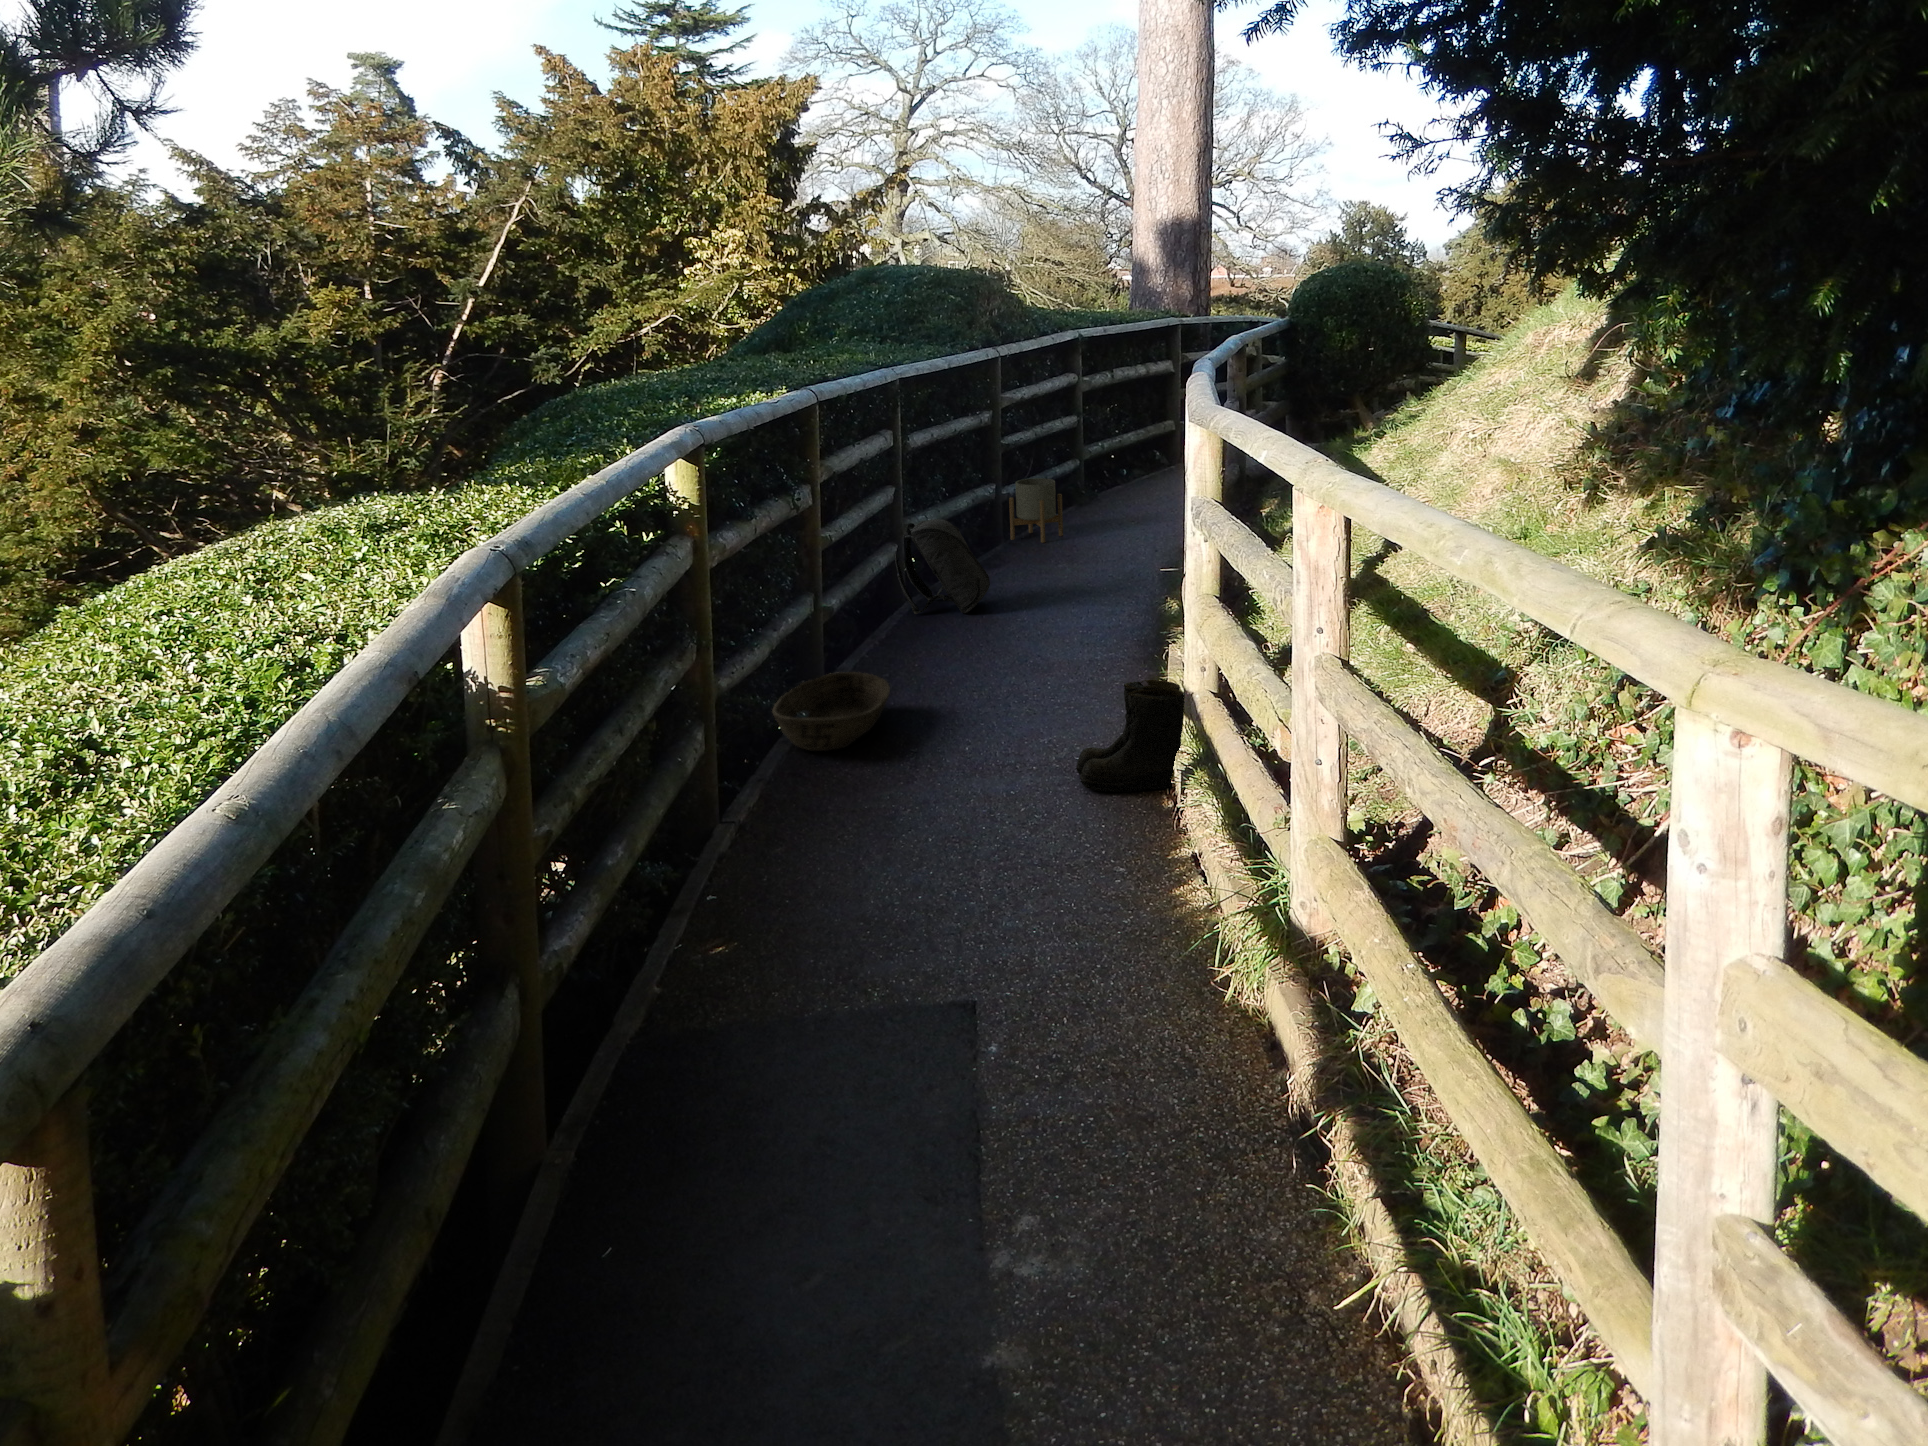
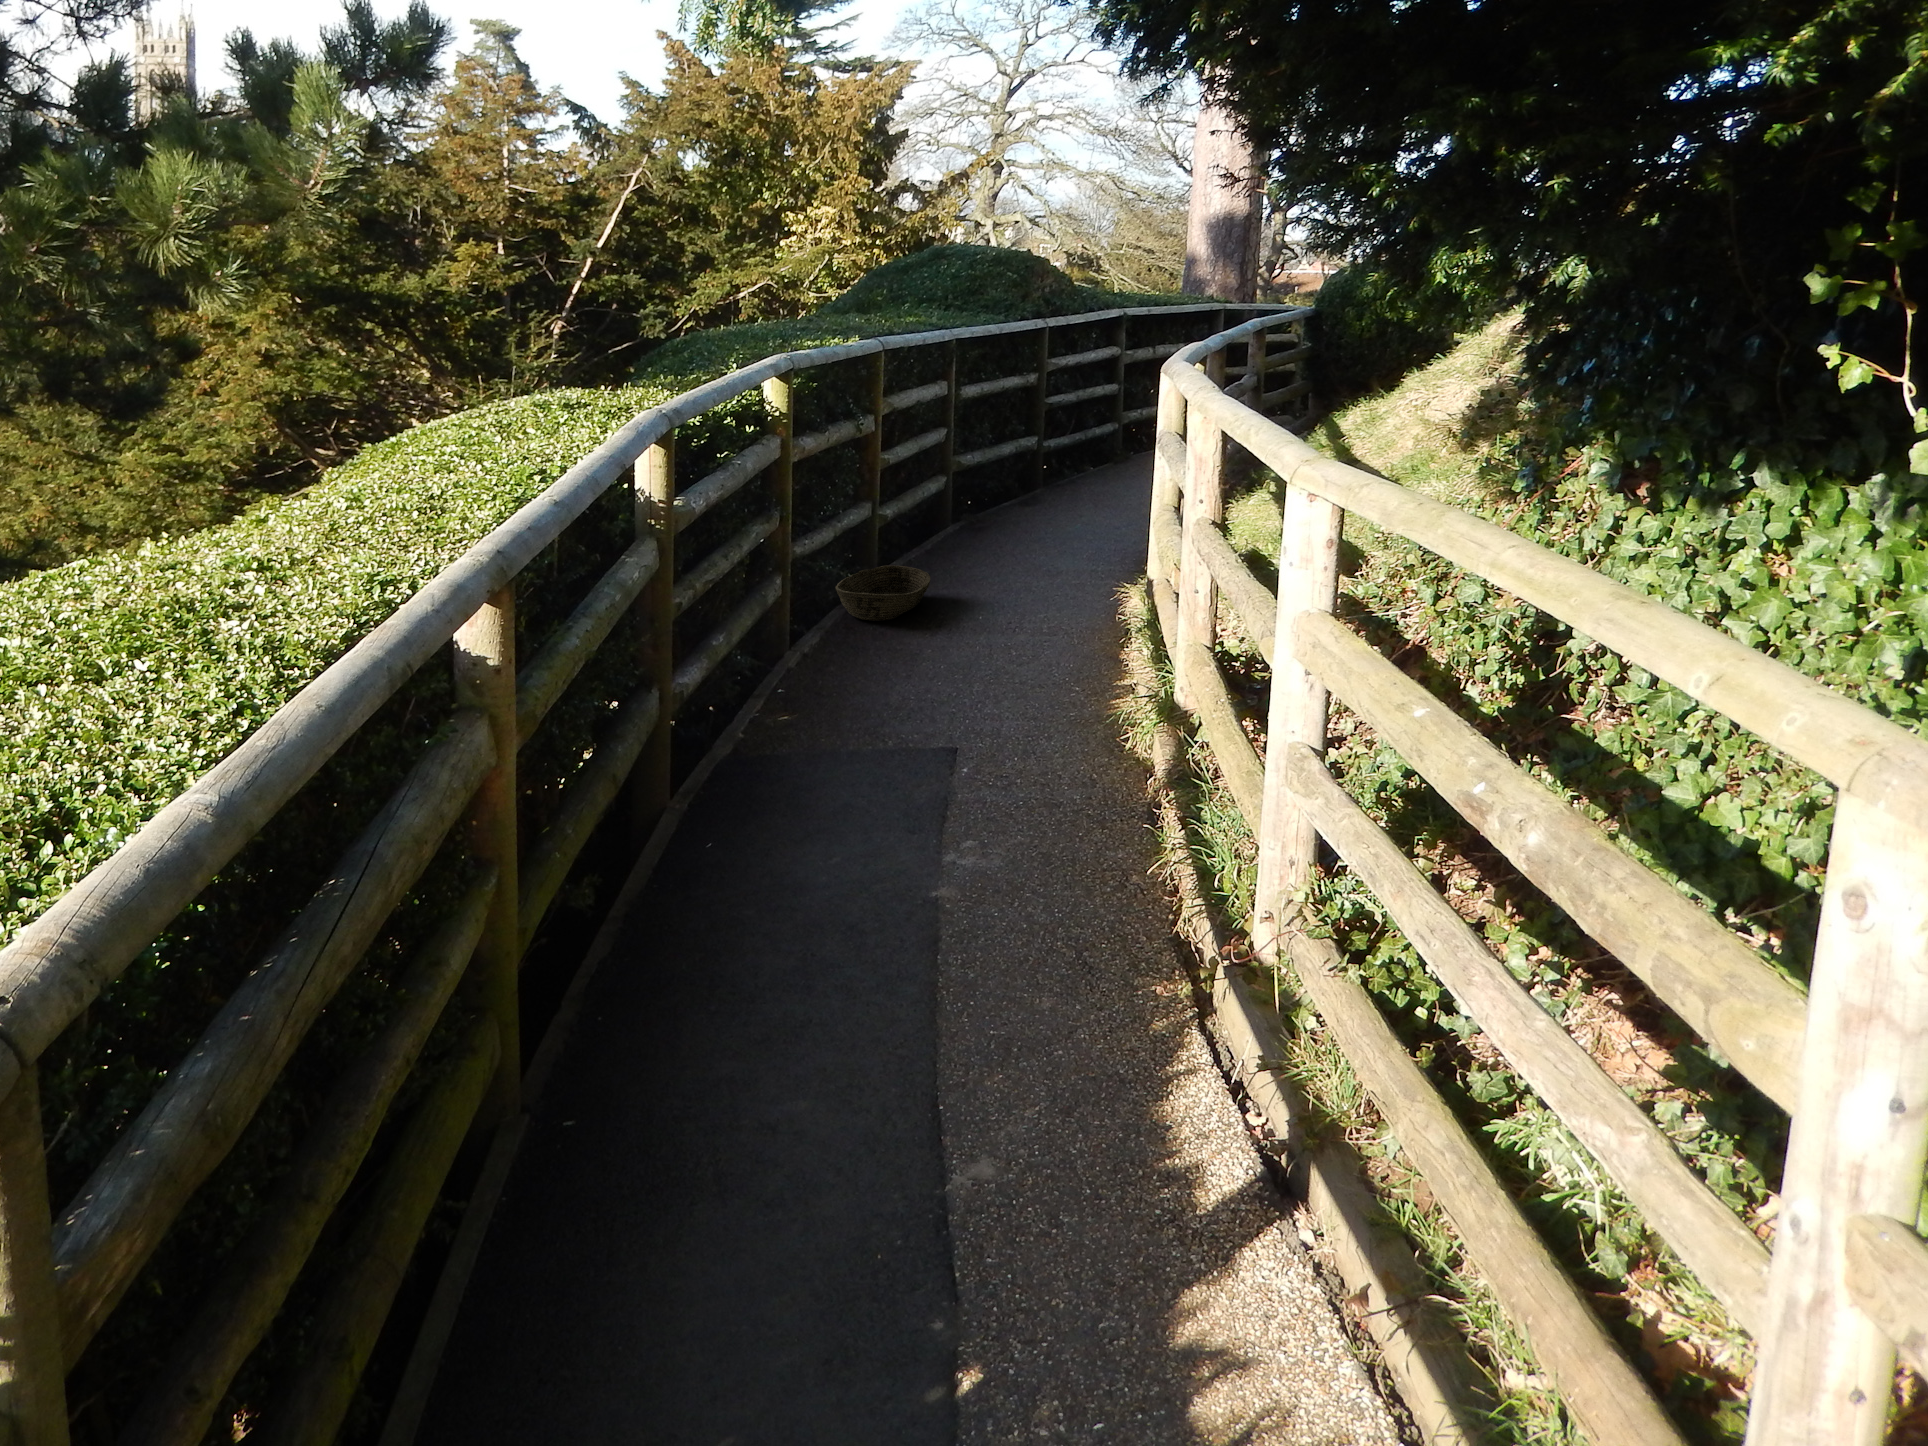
planter: present [1009,478,1063,543] -> none [1051,433,1099,489]
backpack: present [895,519,990,614] -> none [946,457,1025,536]
boots: present [1076,680,1185,792] -> none [1070,576,1160,661]

